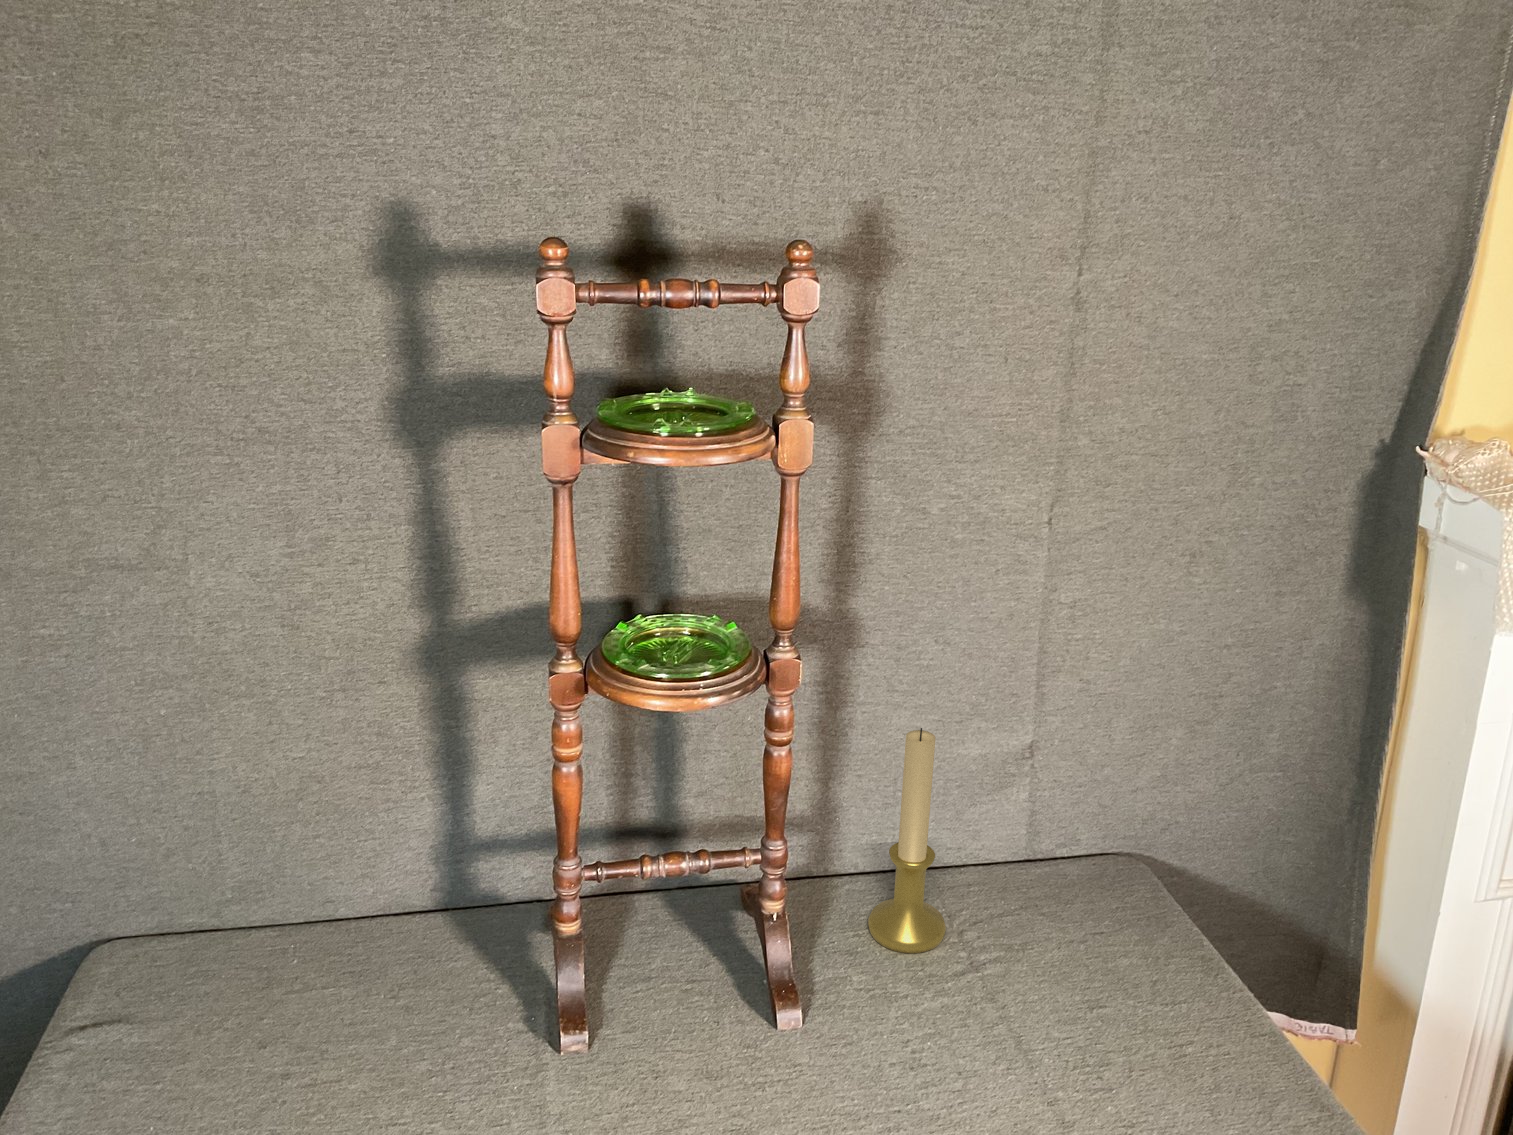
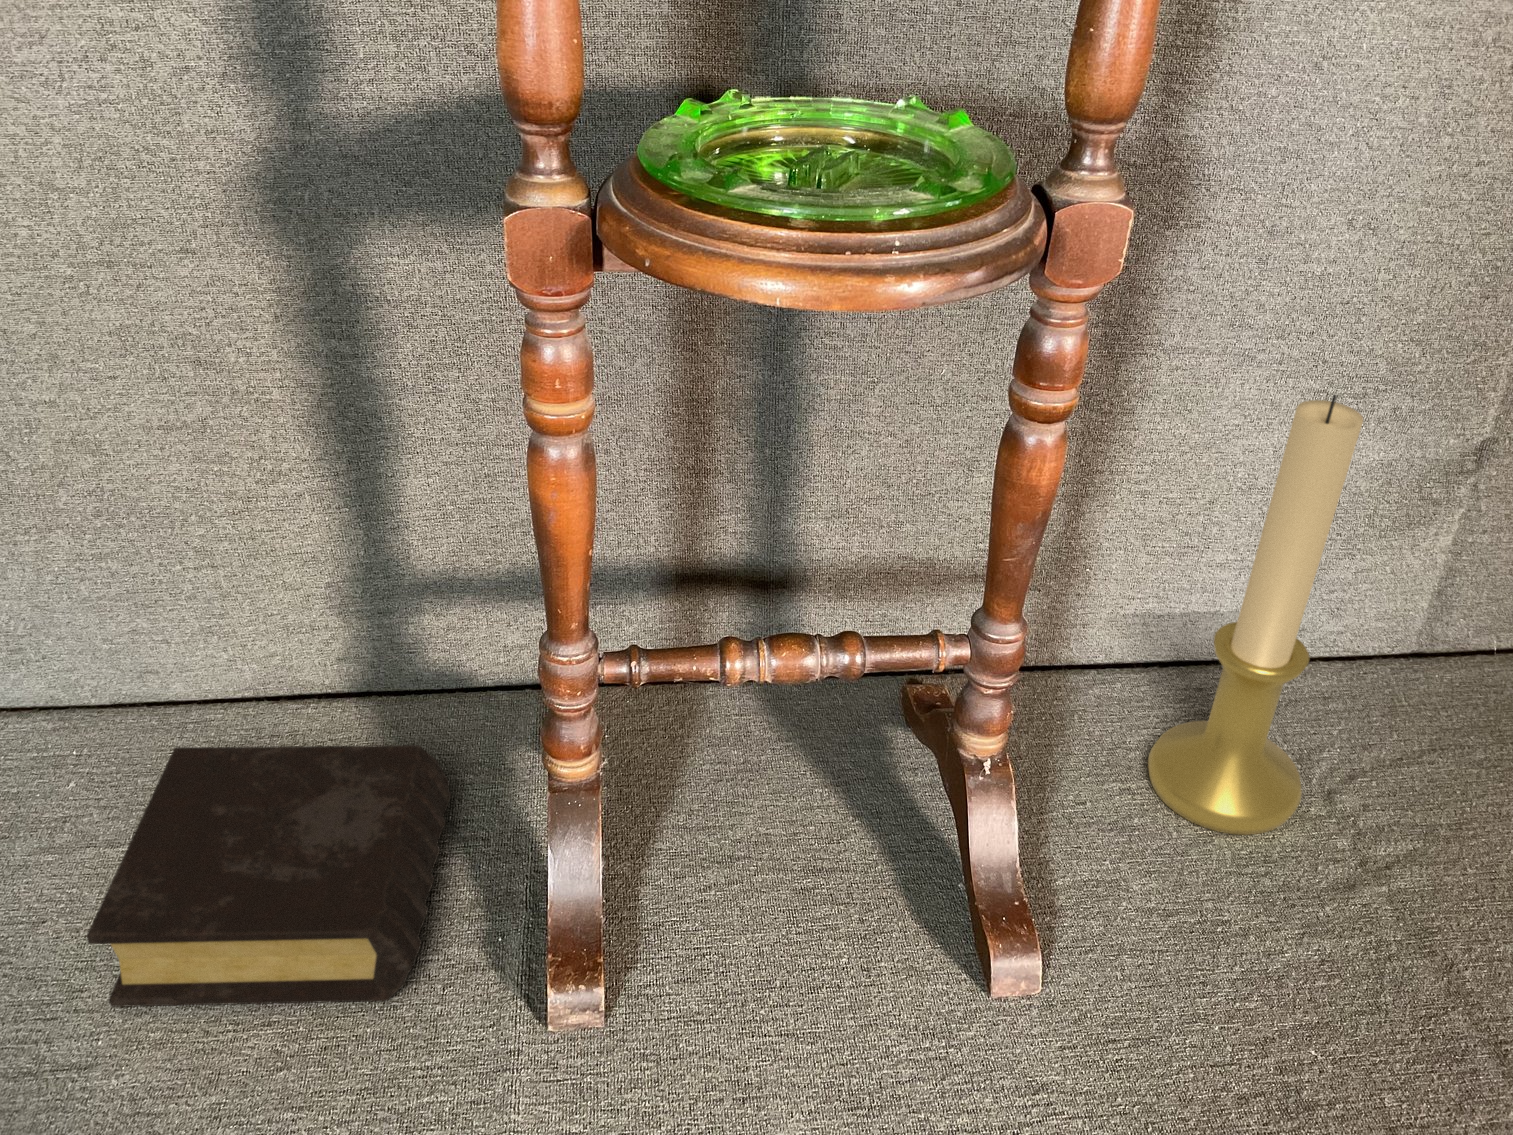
book: none [338,925,504,1058] -> present [86,745,451,1007]

